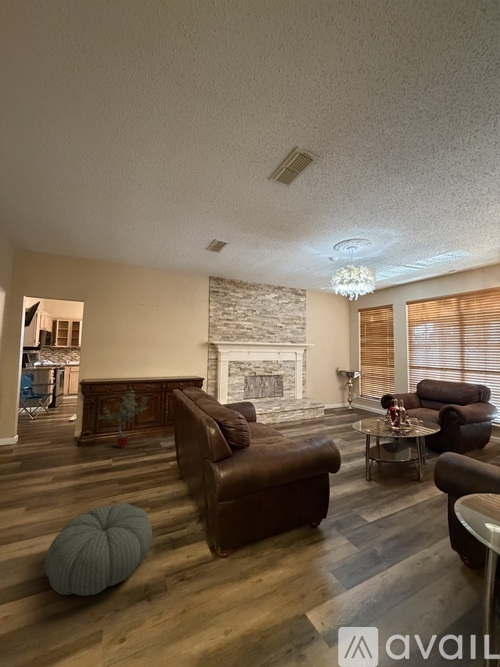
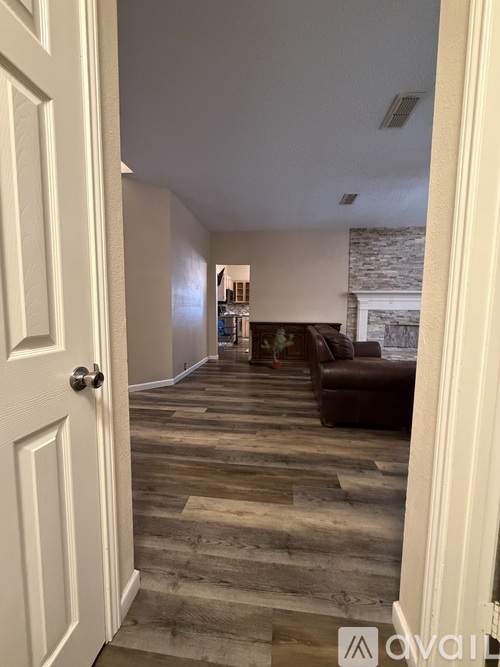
pouf: present [45,503,152,596] -> none [233,385,286,420]

